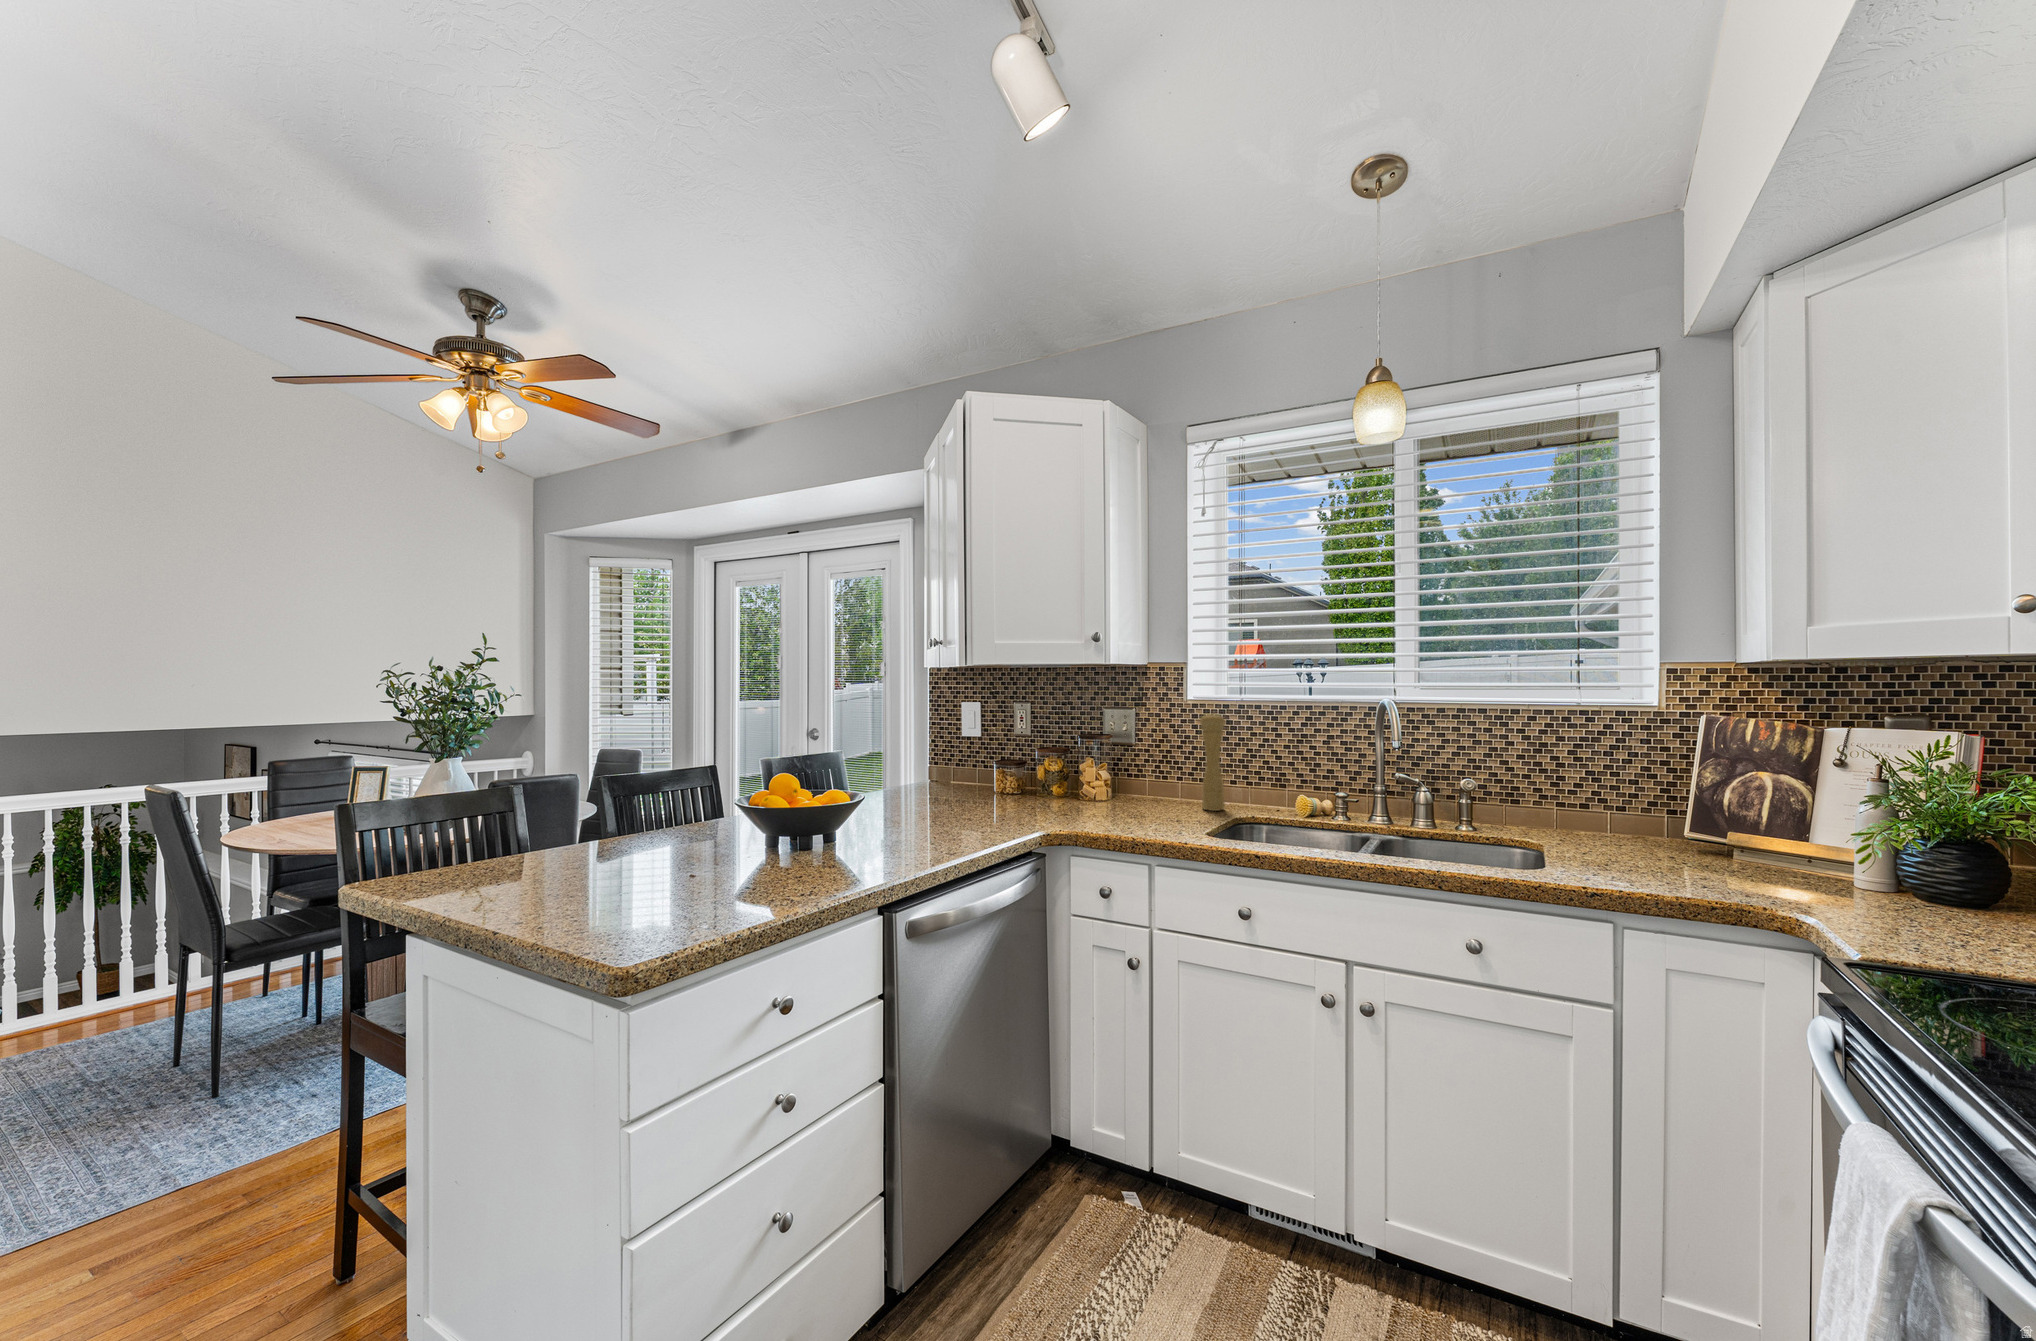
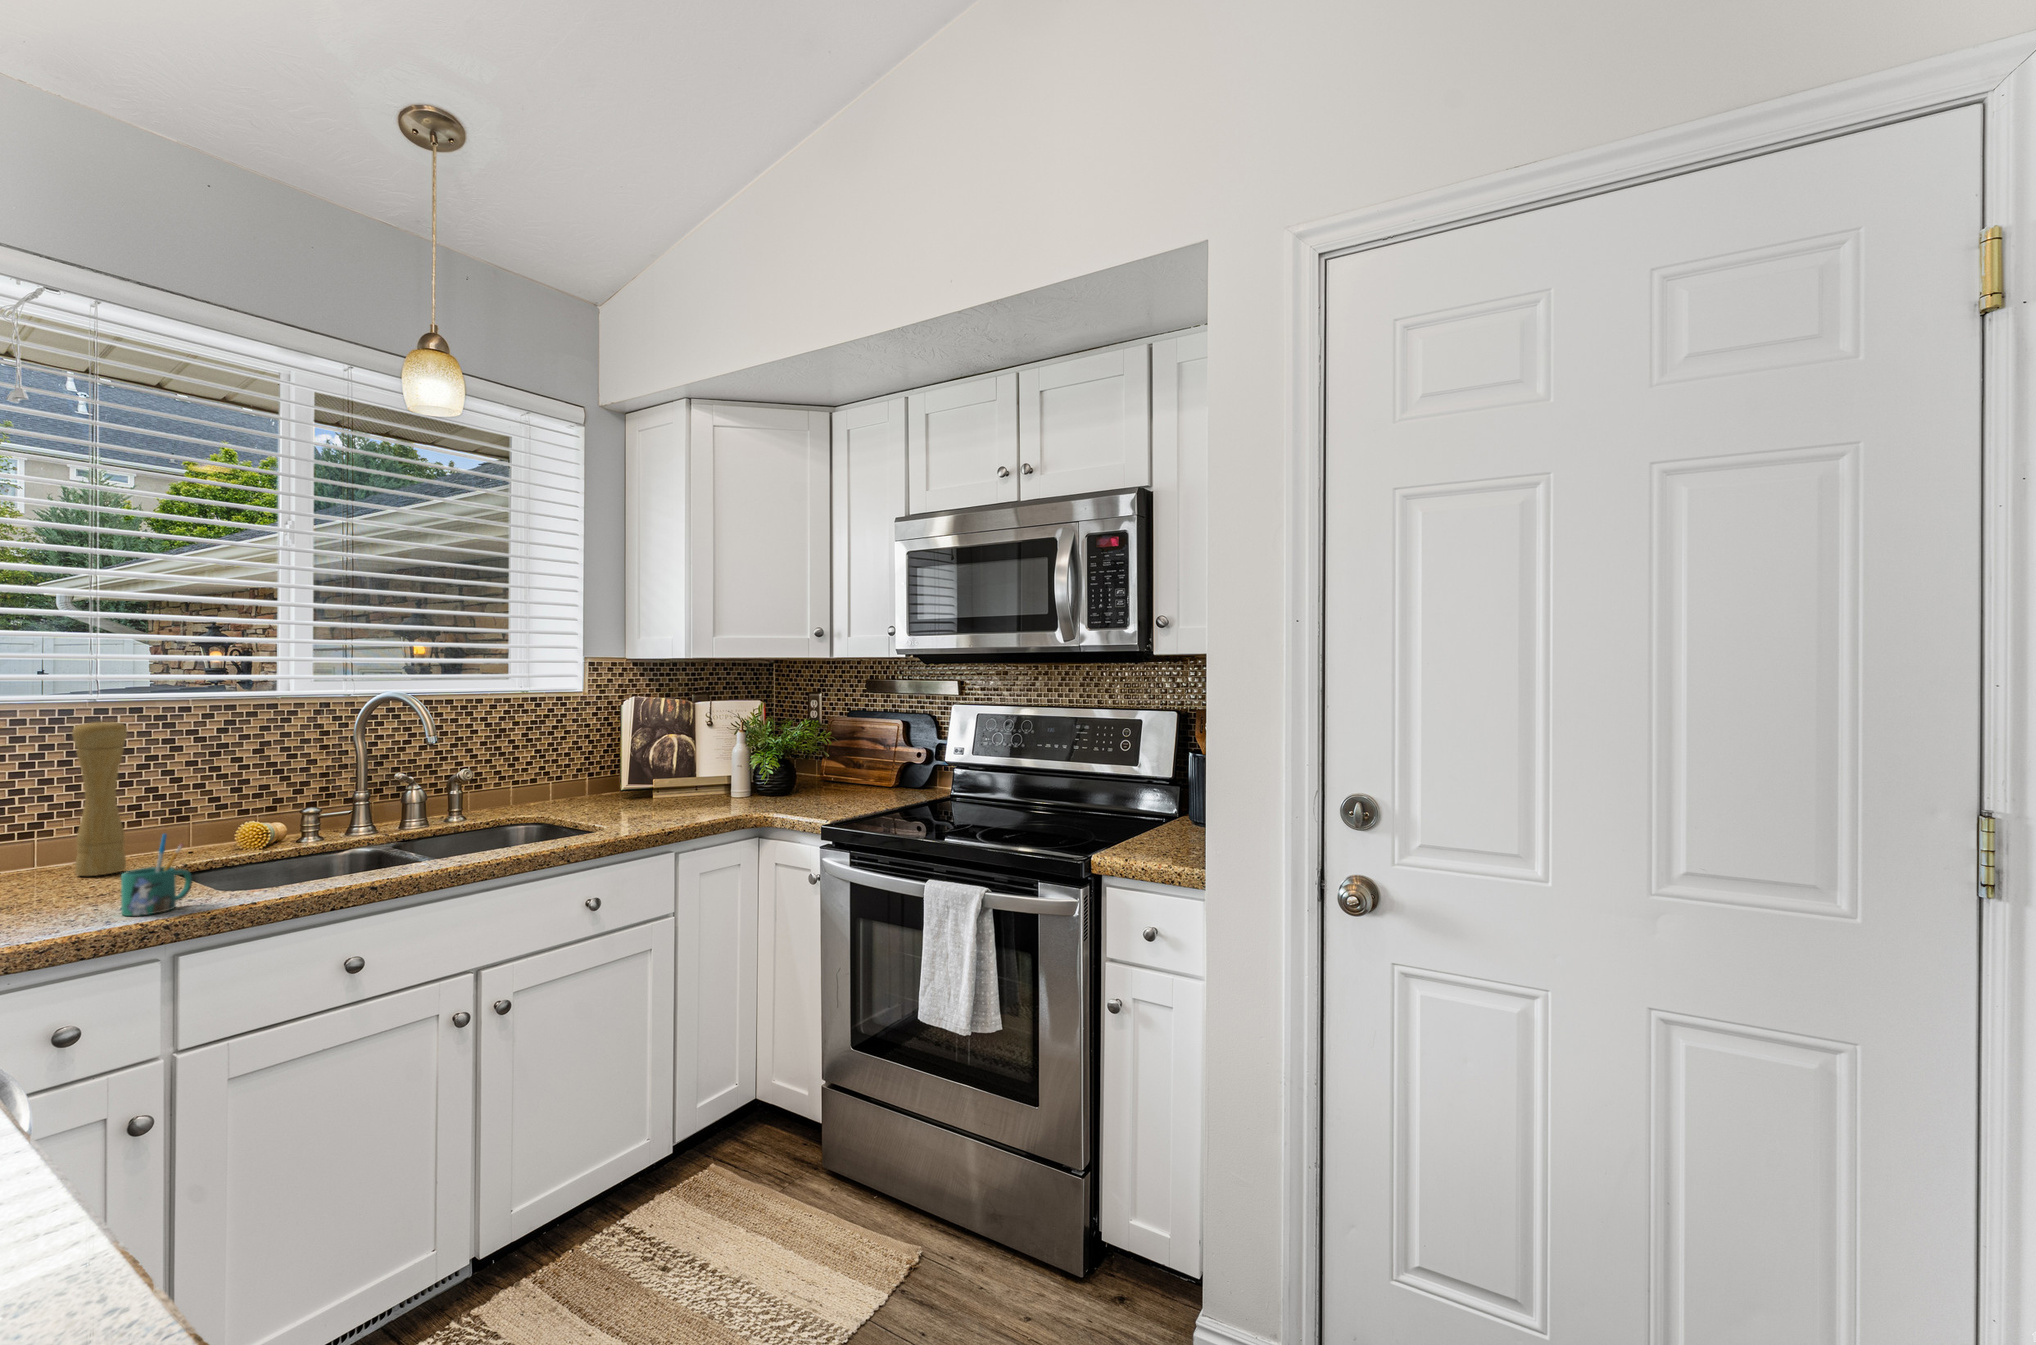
mug: none [1135,790,1169,838] -> present [121,834,193,916]

